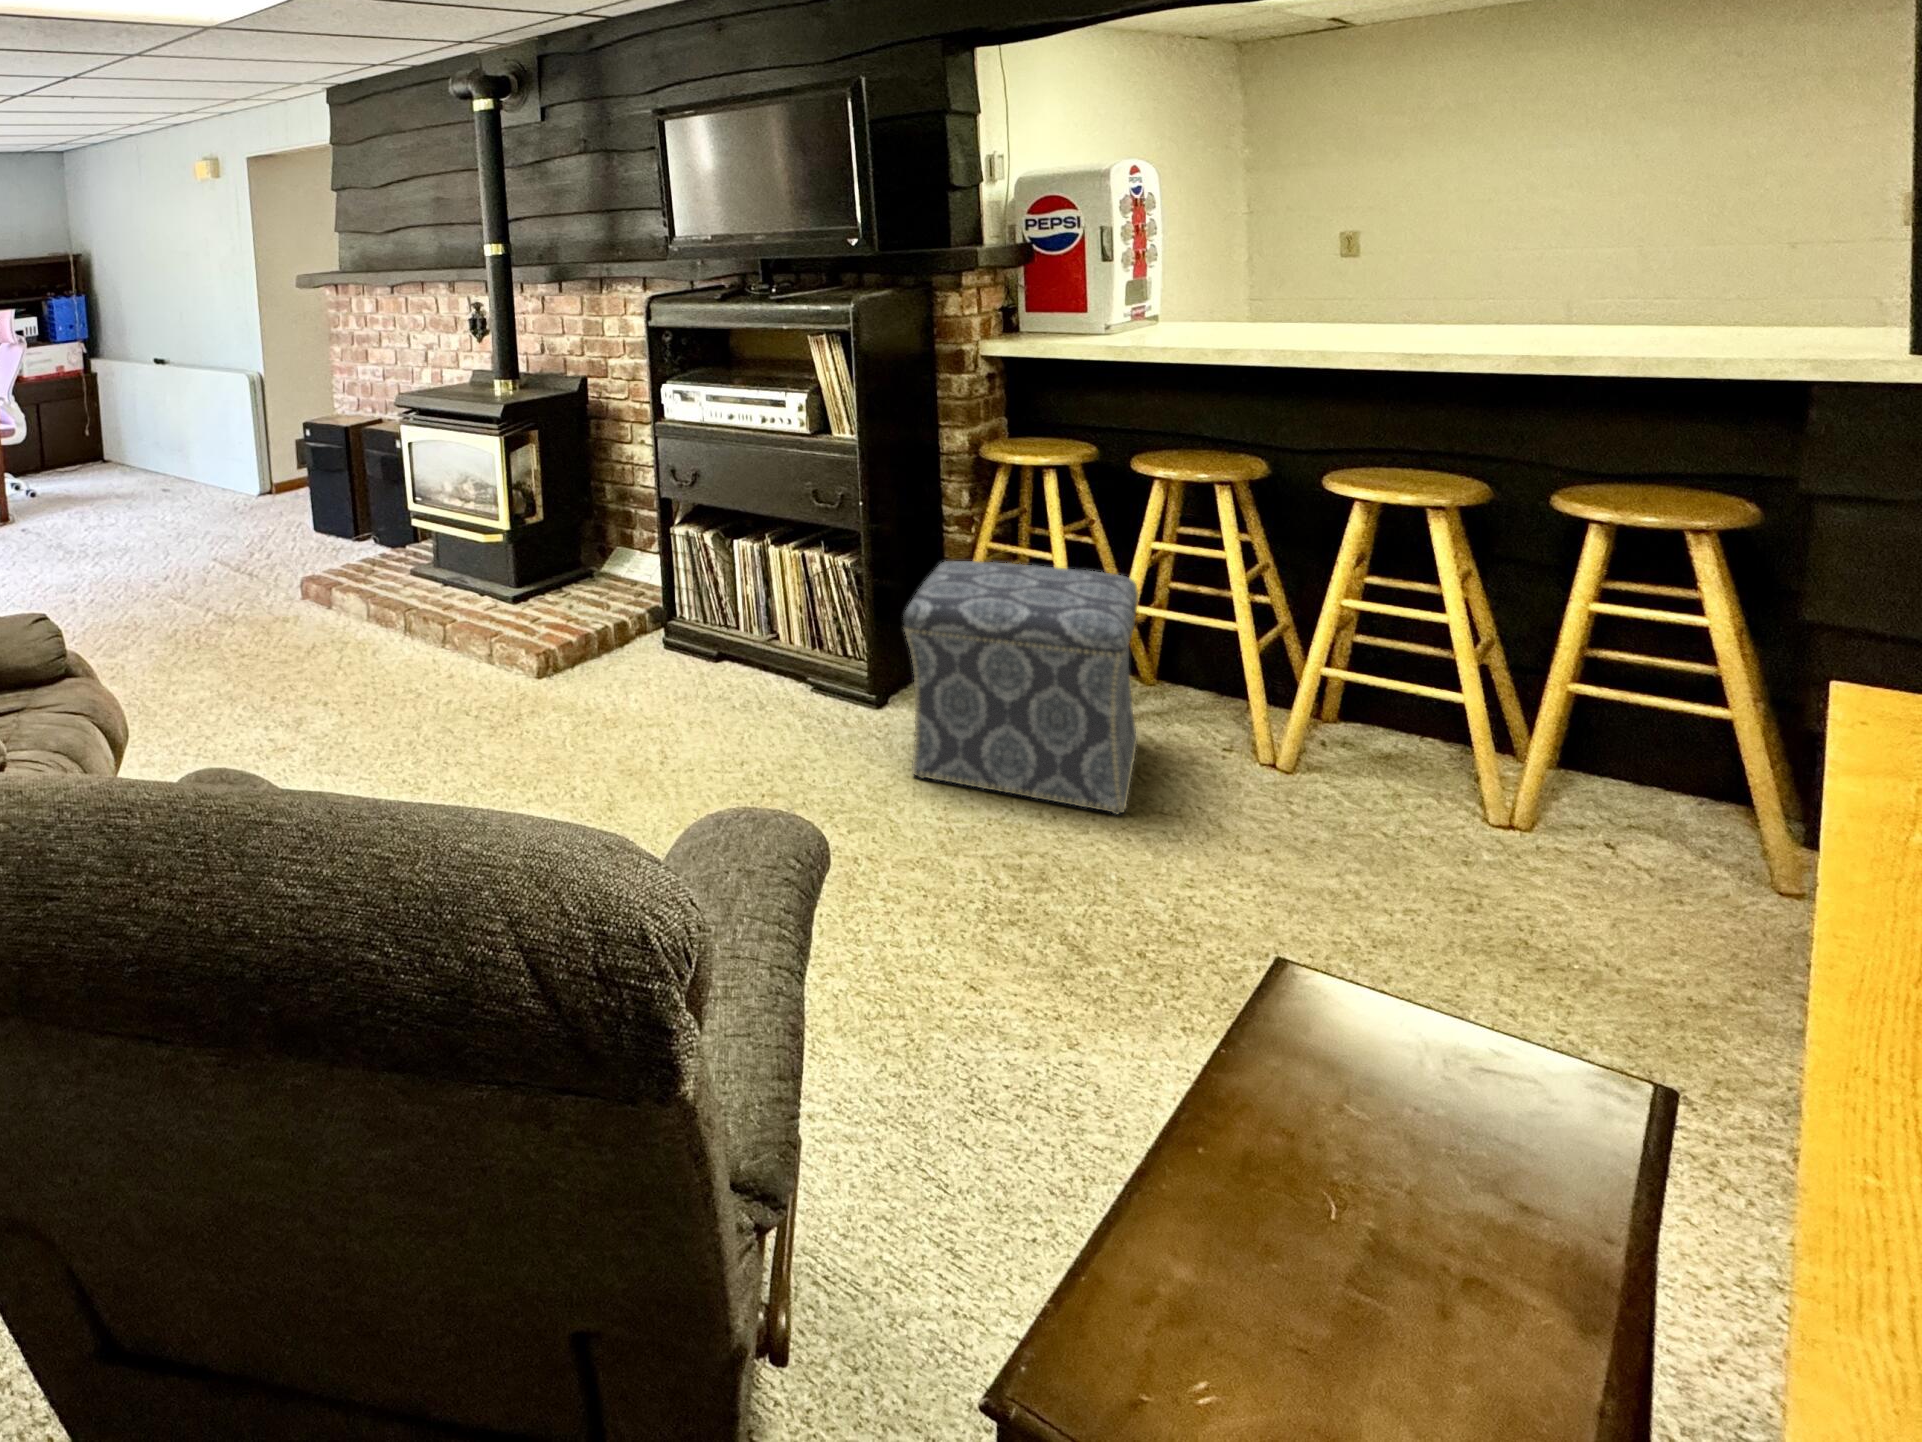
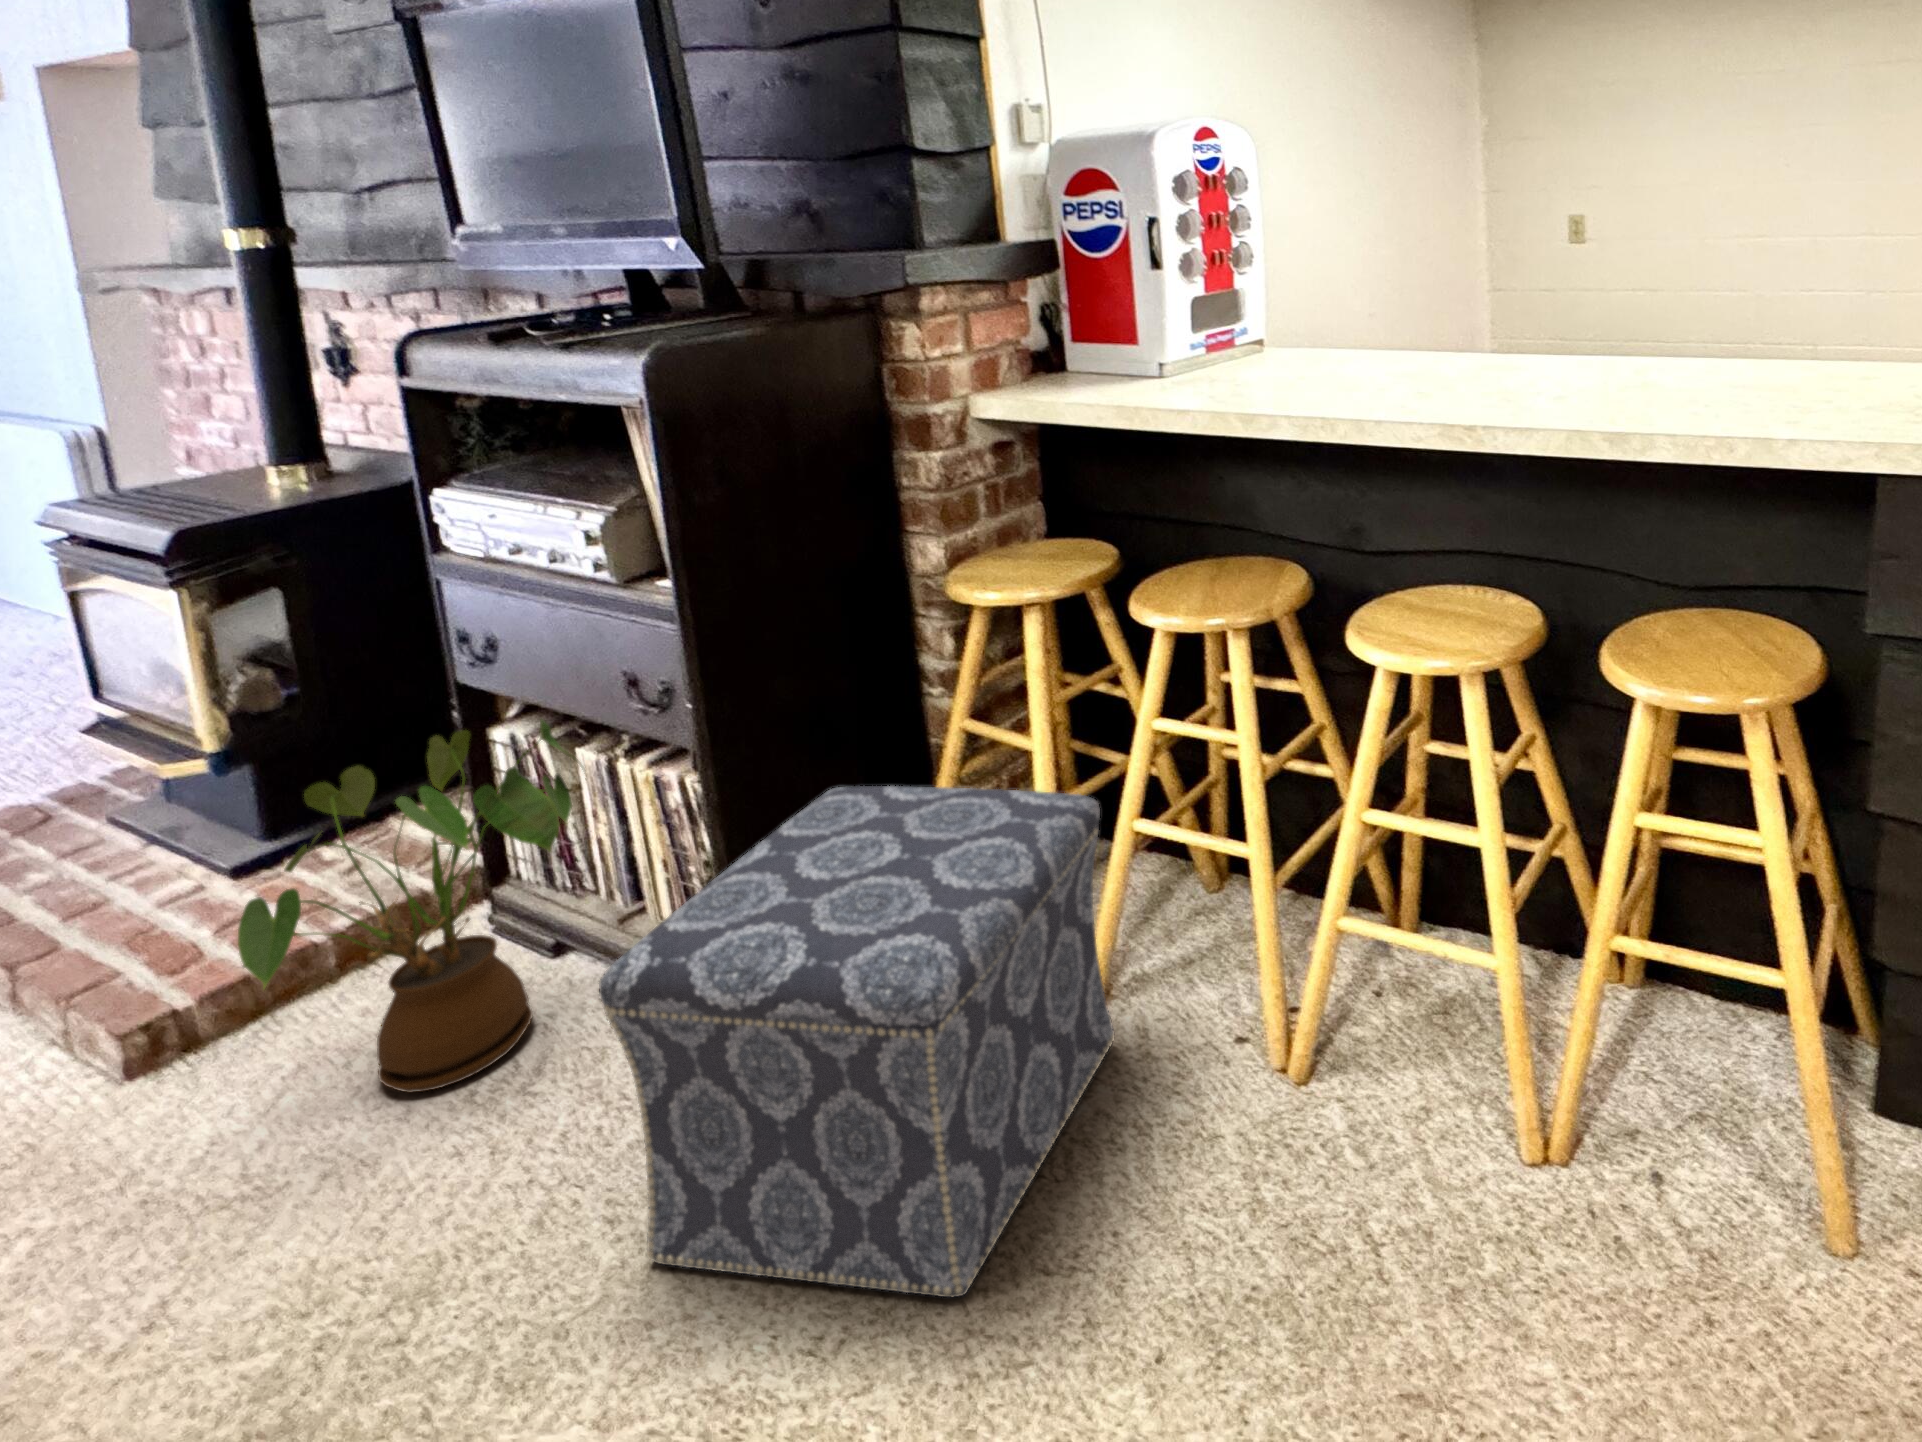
house plant: none [632,512,787,703] -> present [238,720,584,1093]

